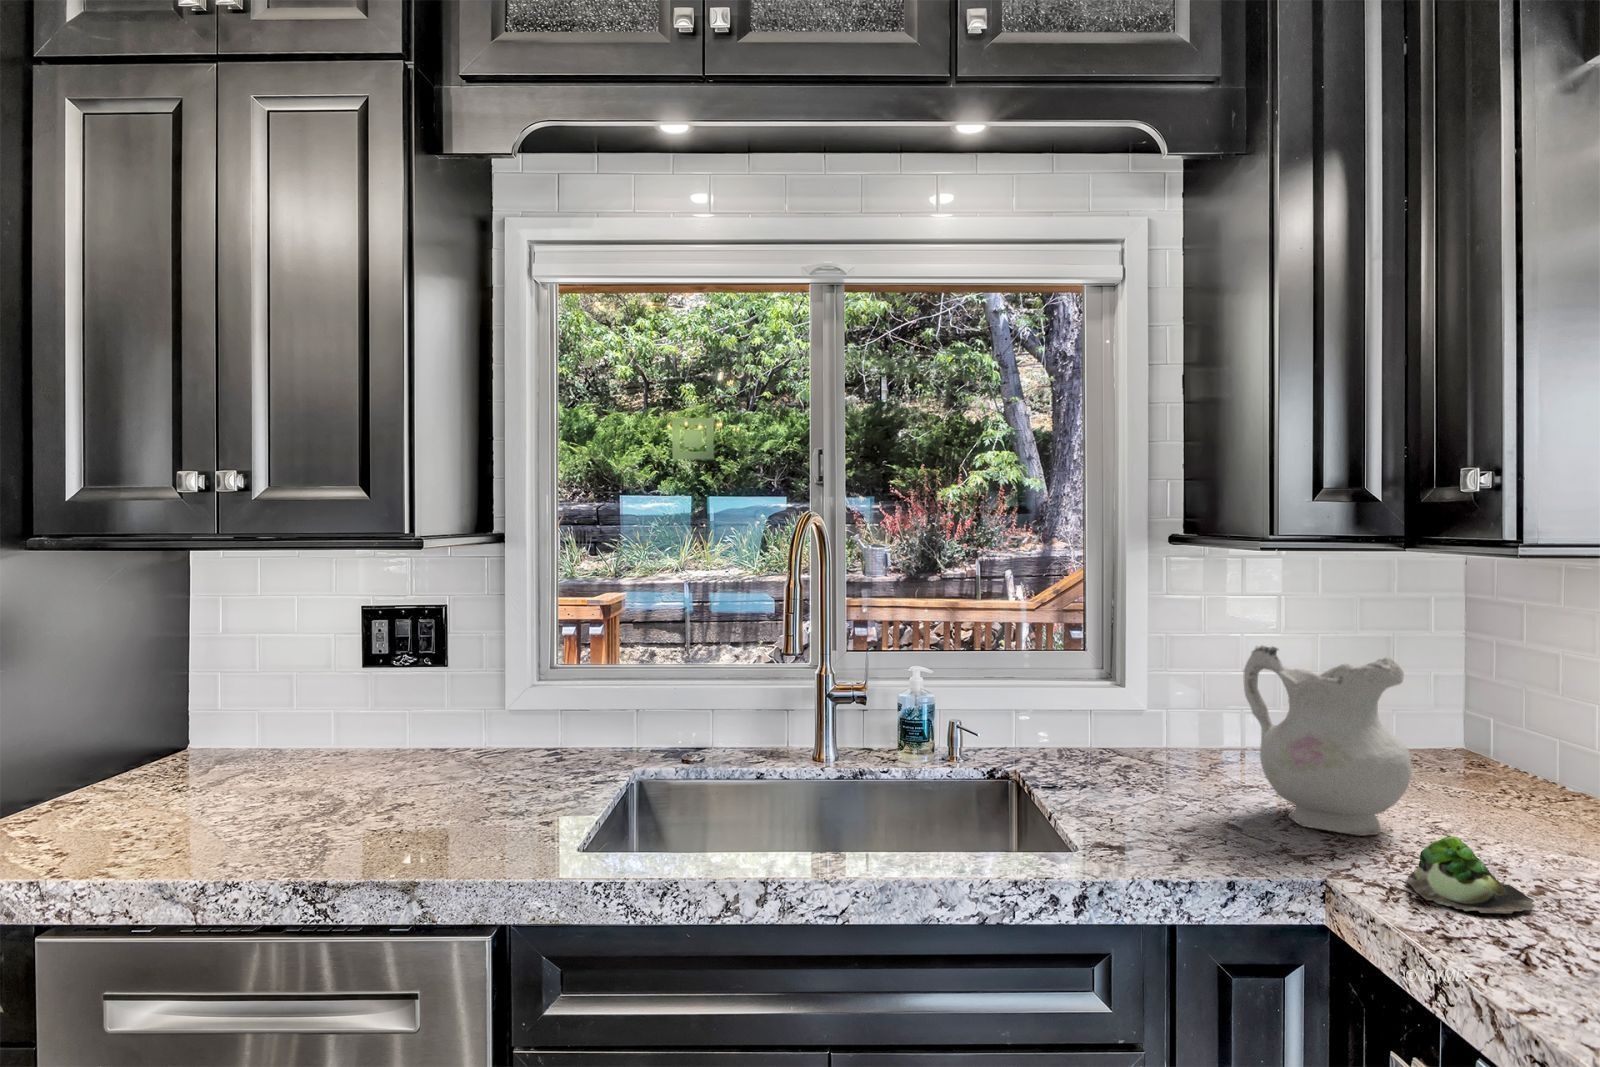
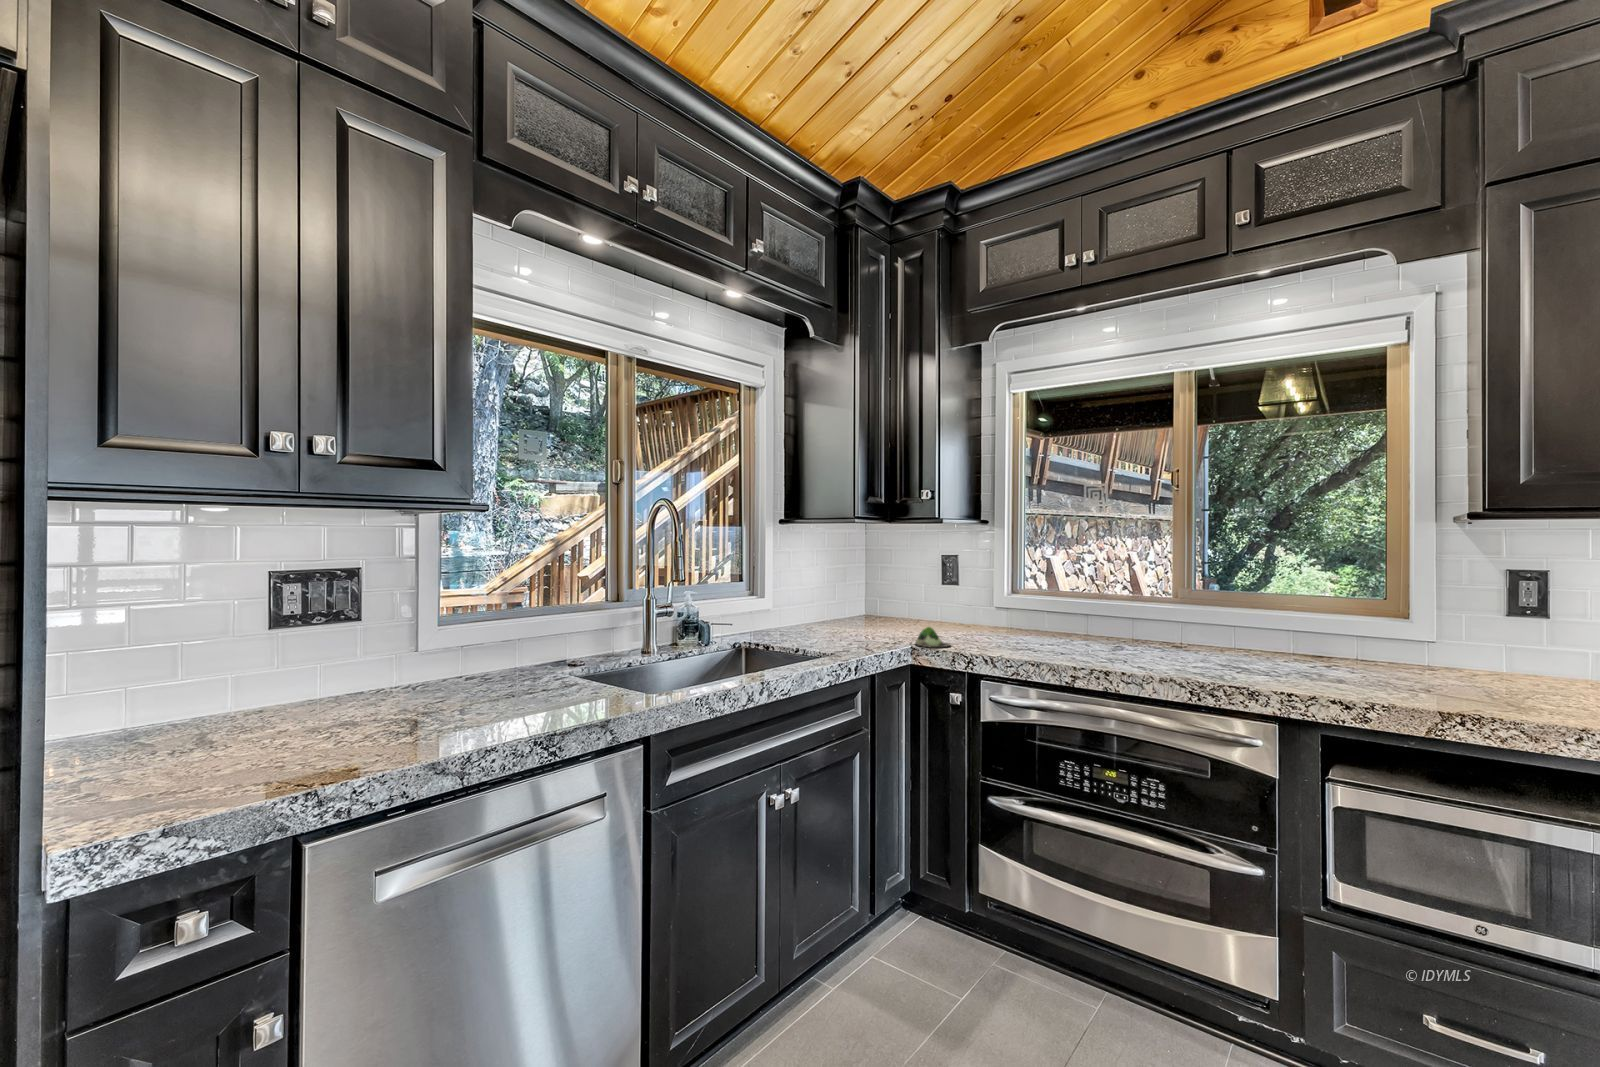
ceramic pitcher: present [1244,646,1412,836] -> none [832,571,892,641]

